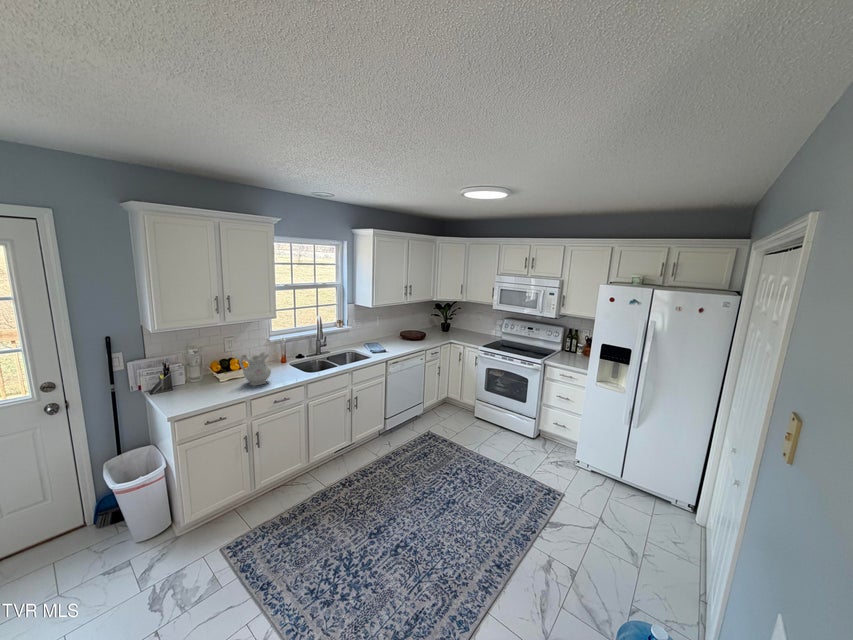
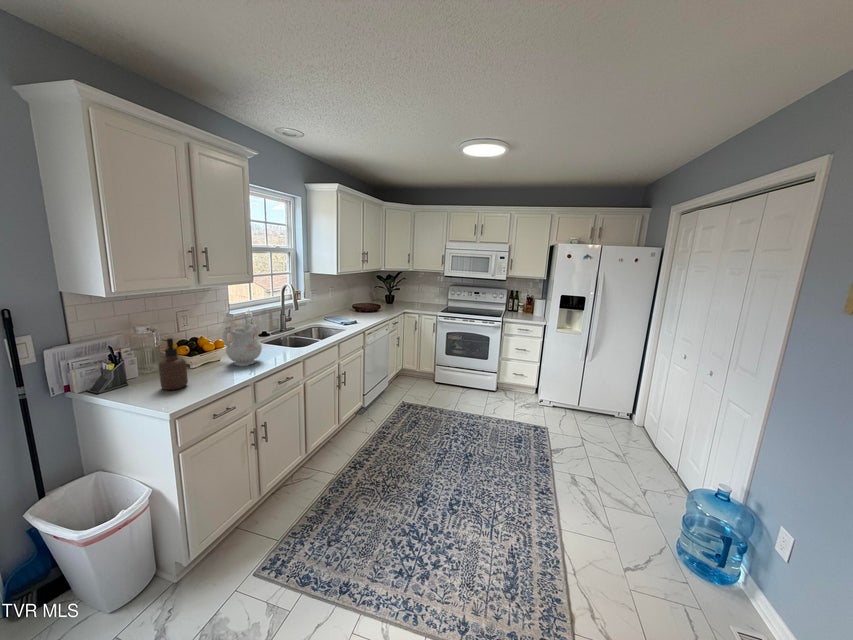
soap dispenser: none [185,363,204,399] -> present [159,338,188,390]

